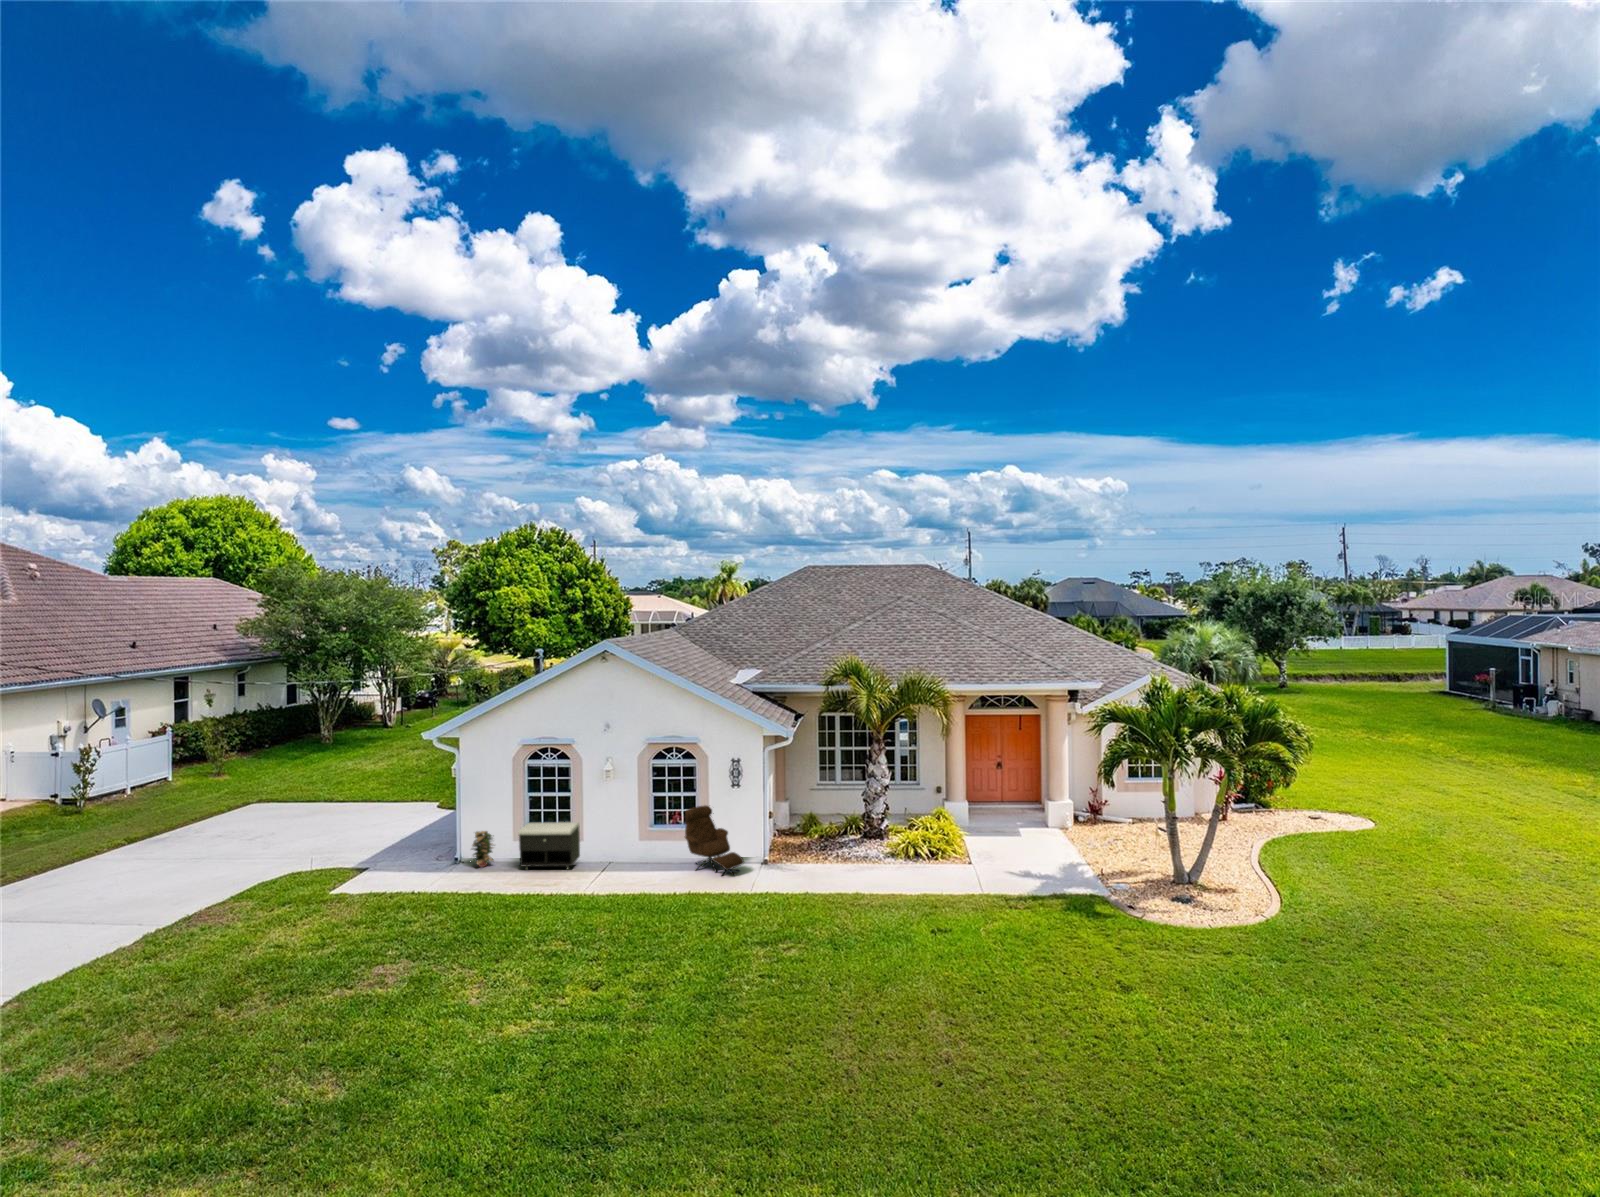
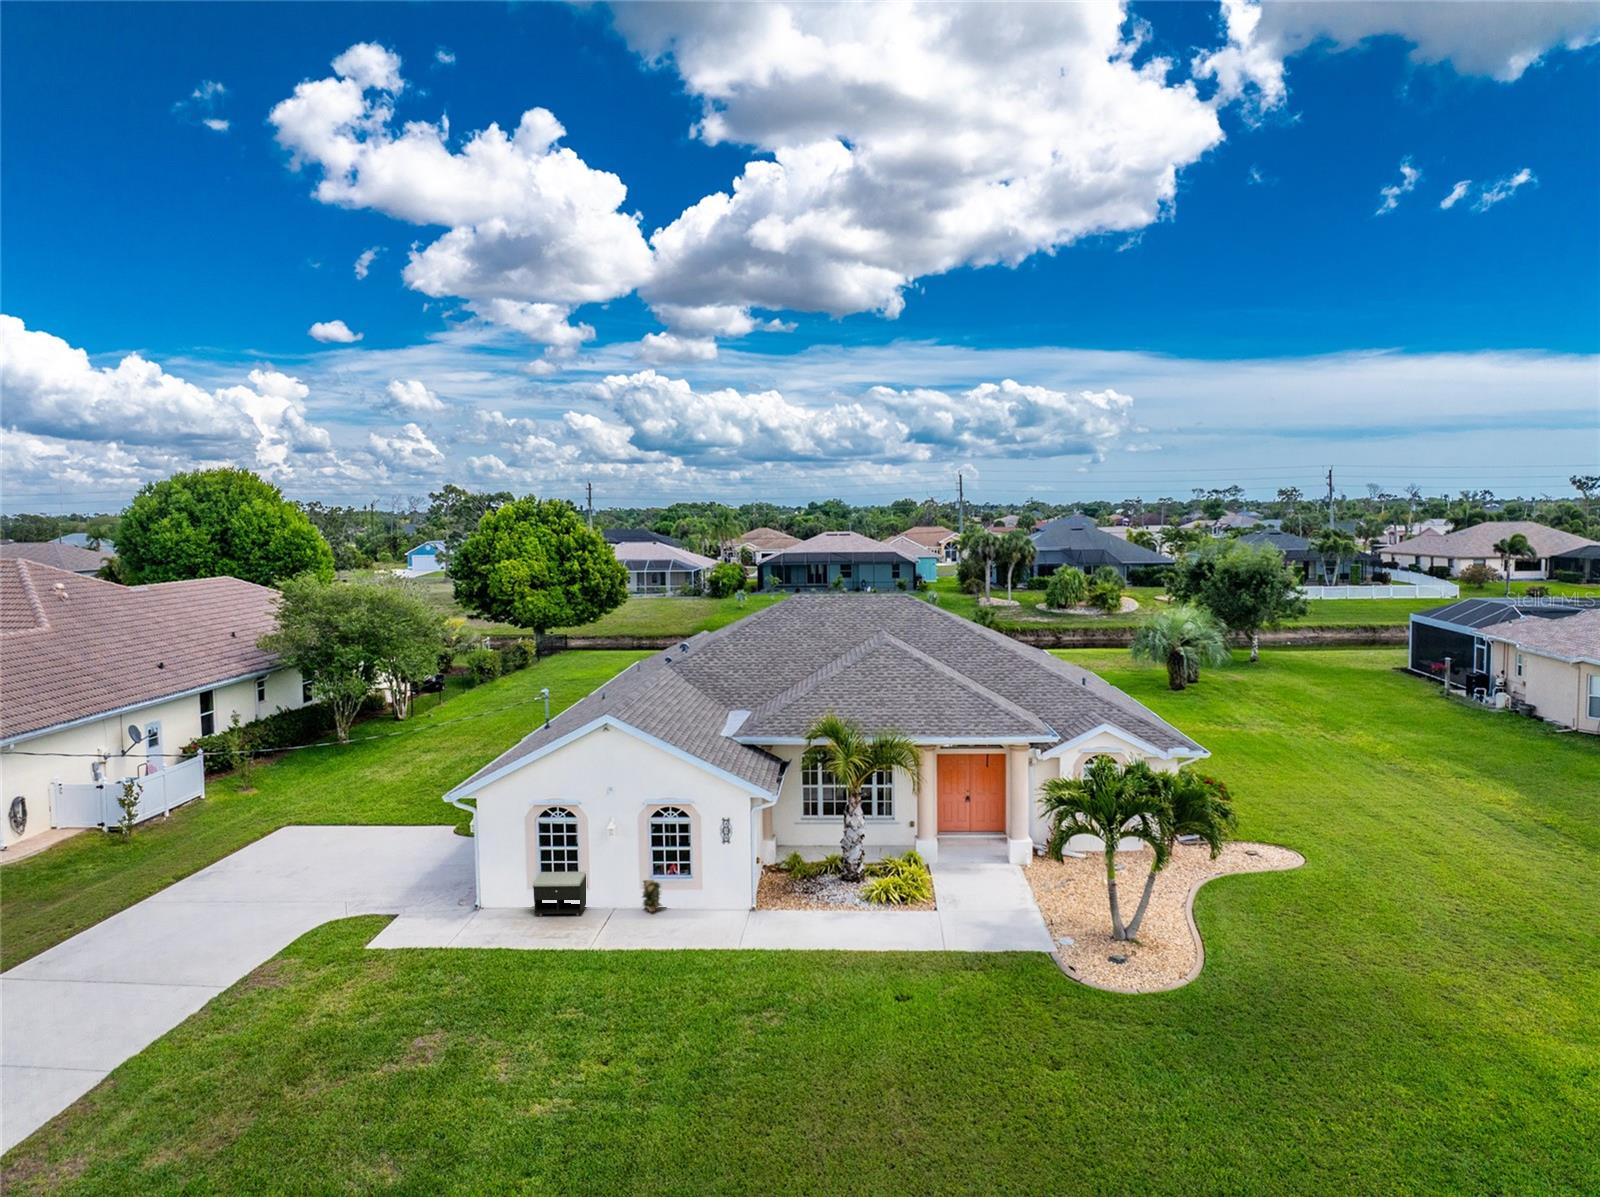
lounge chair: present [685,805,744,874] -> none [681,856,735,925]
decorative plant: present [472,831,493,867] -> present [642,880,662,912]

